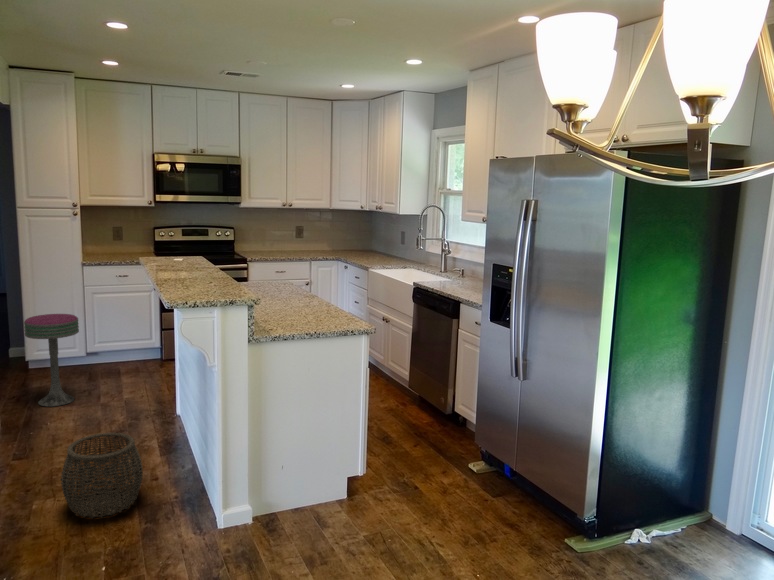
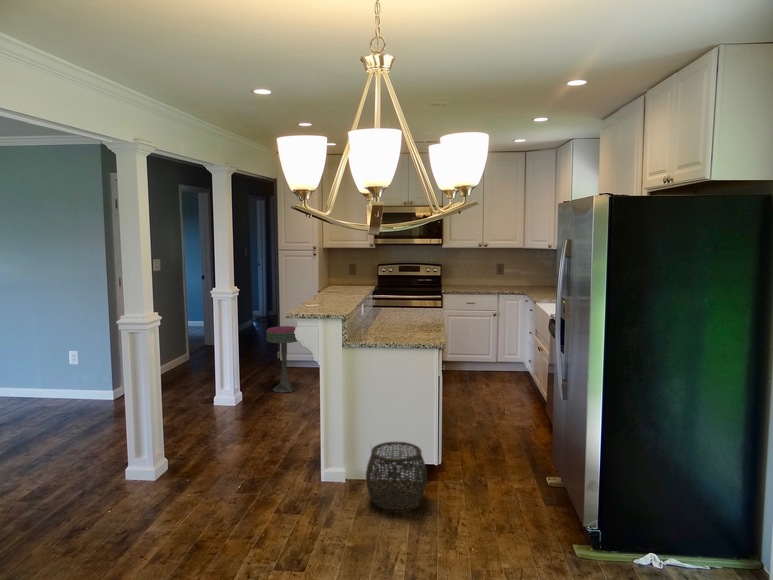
woven basket: present [61,433,143,518] -> present [366,442,427,510]

